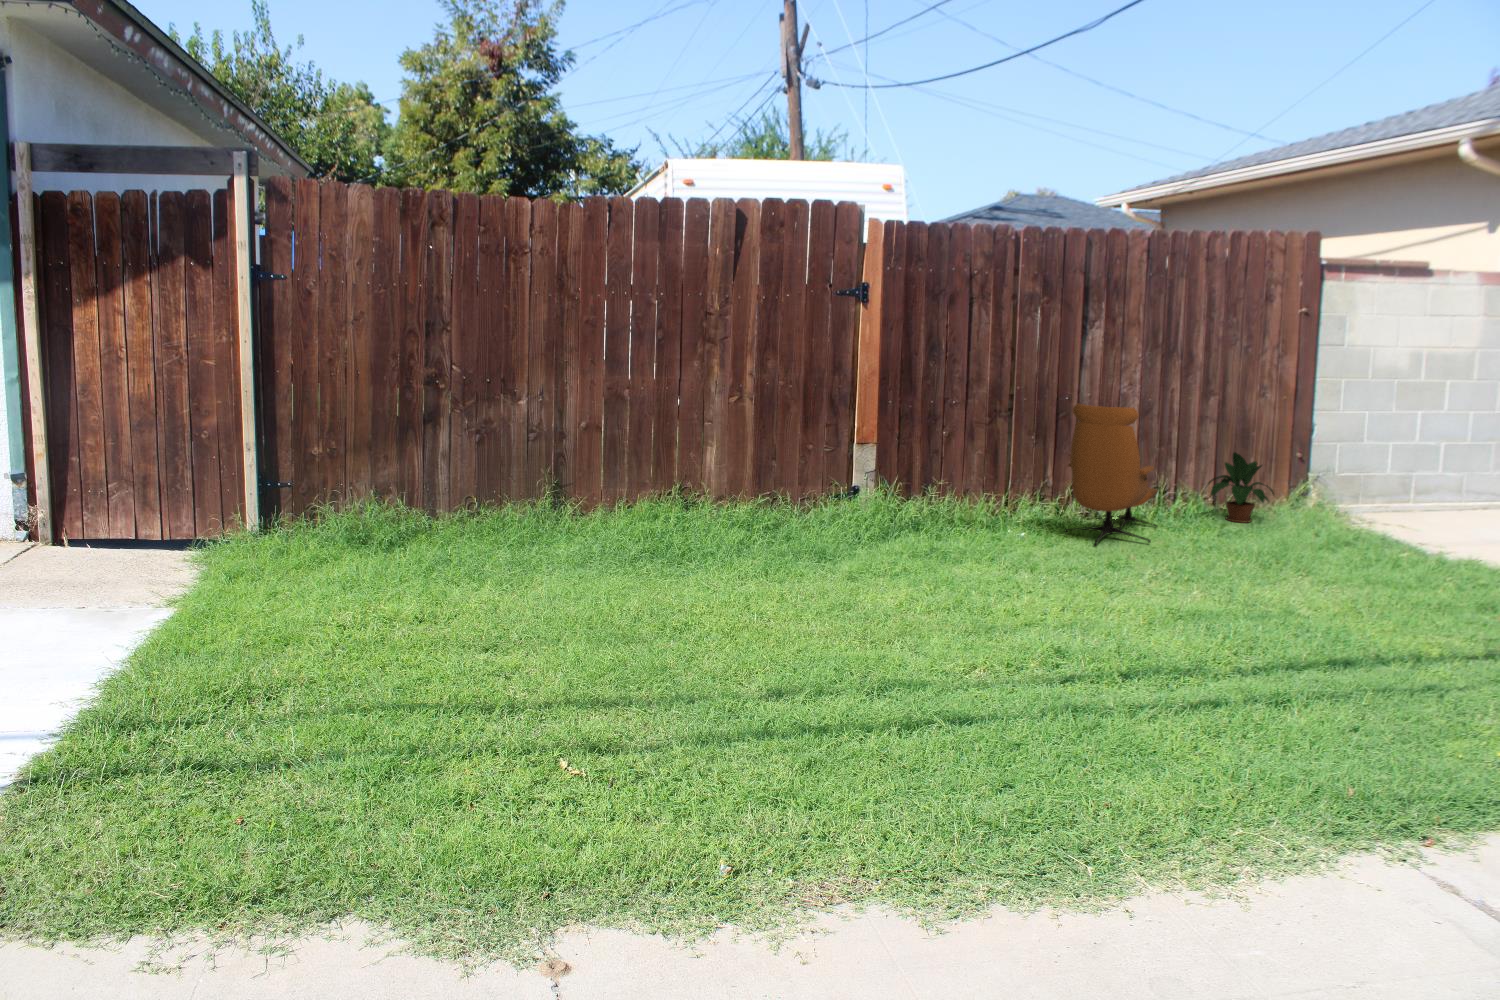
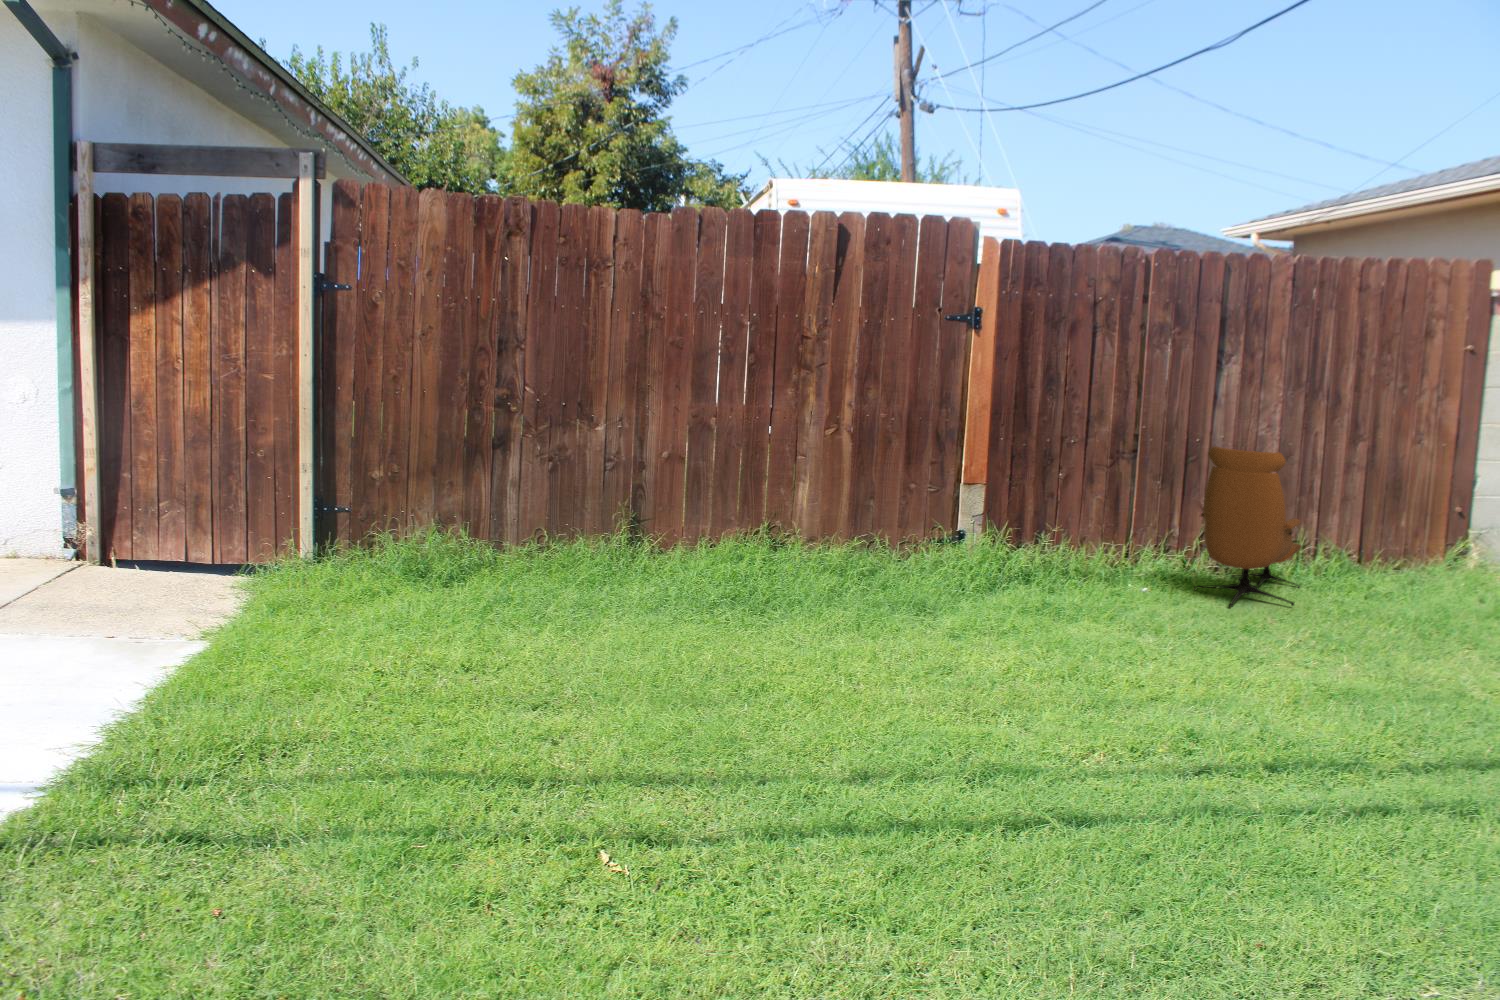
potted plant: present [1207,452,1273,523] -> none [1355,506,1437,586]

